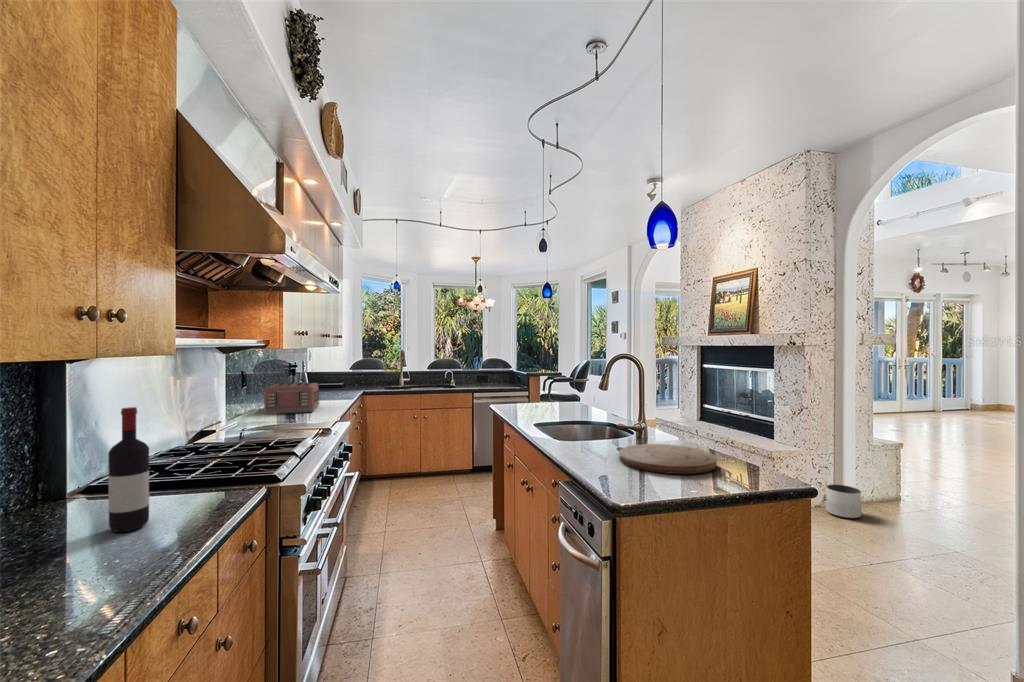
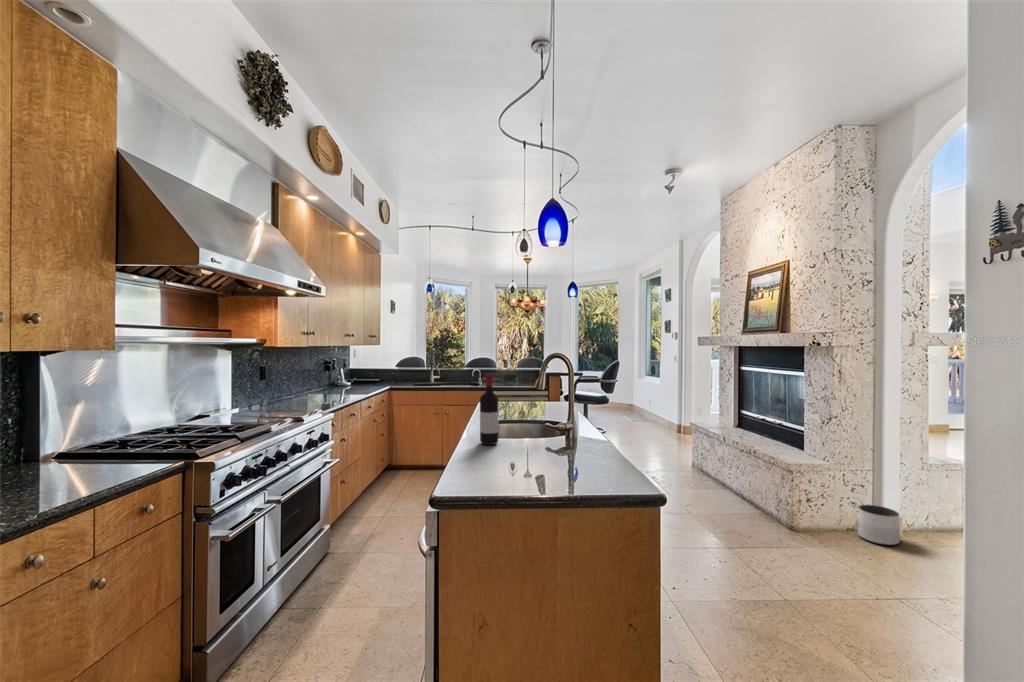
toaster: present [264,383,319,414] -> none [277,377,332,403]
wine bottle: present [108,407,149,532] -> present [480,374,499,445]
cutting board: present [619,444,717,474] -> none [501,444,595,474]

